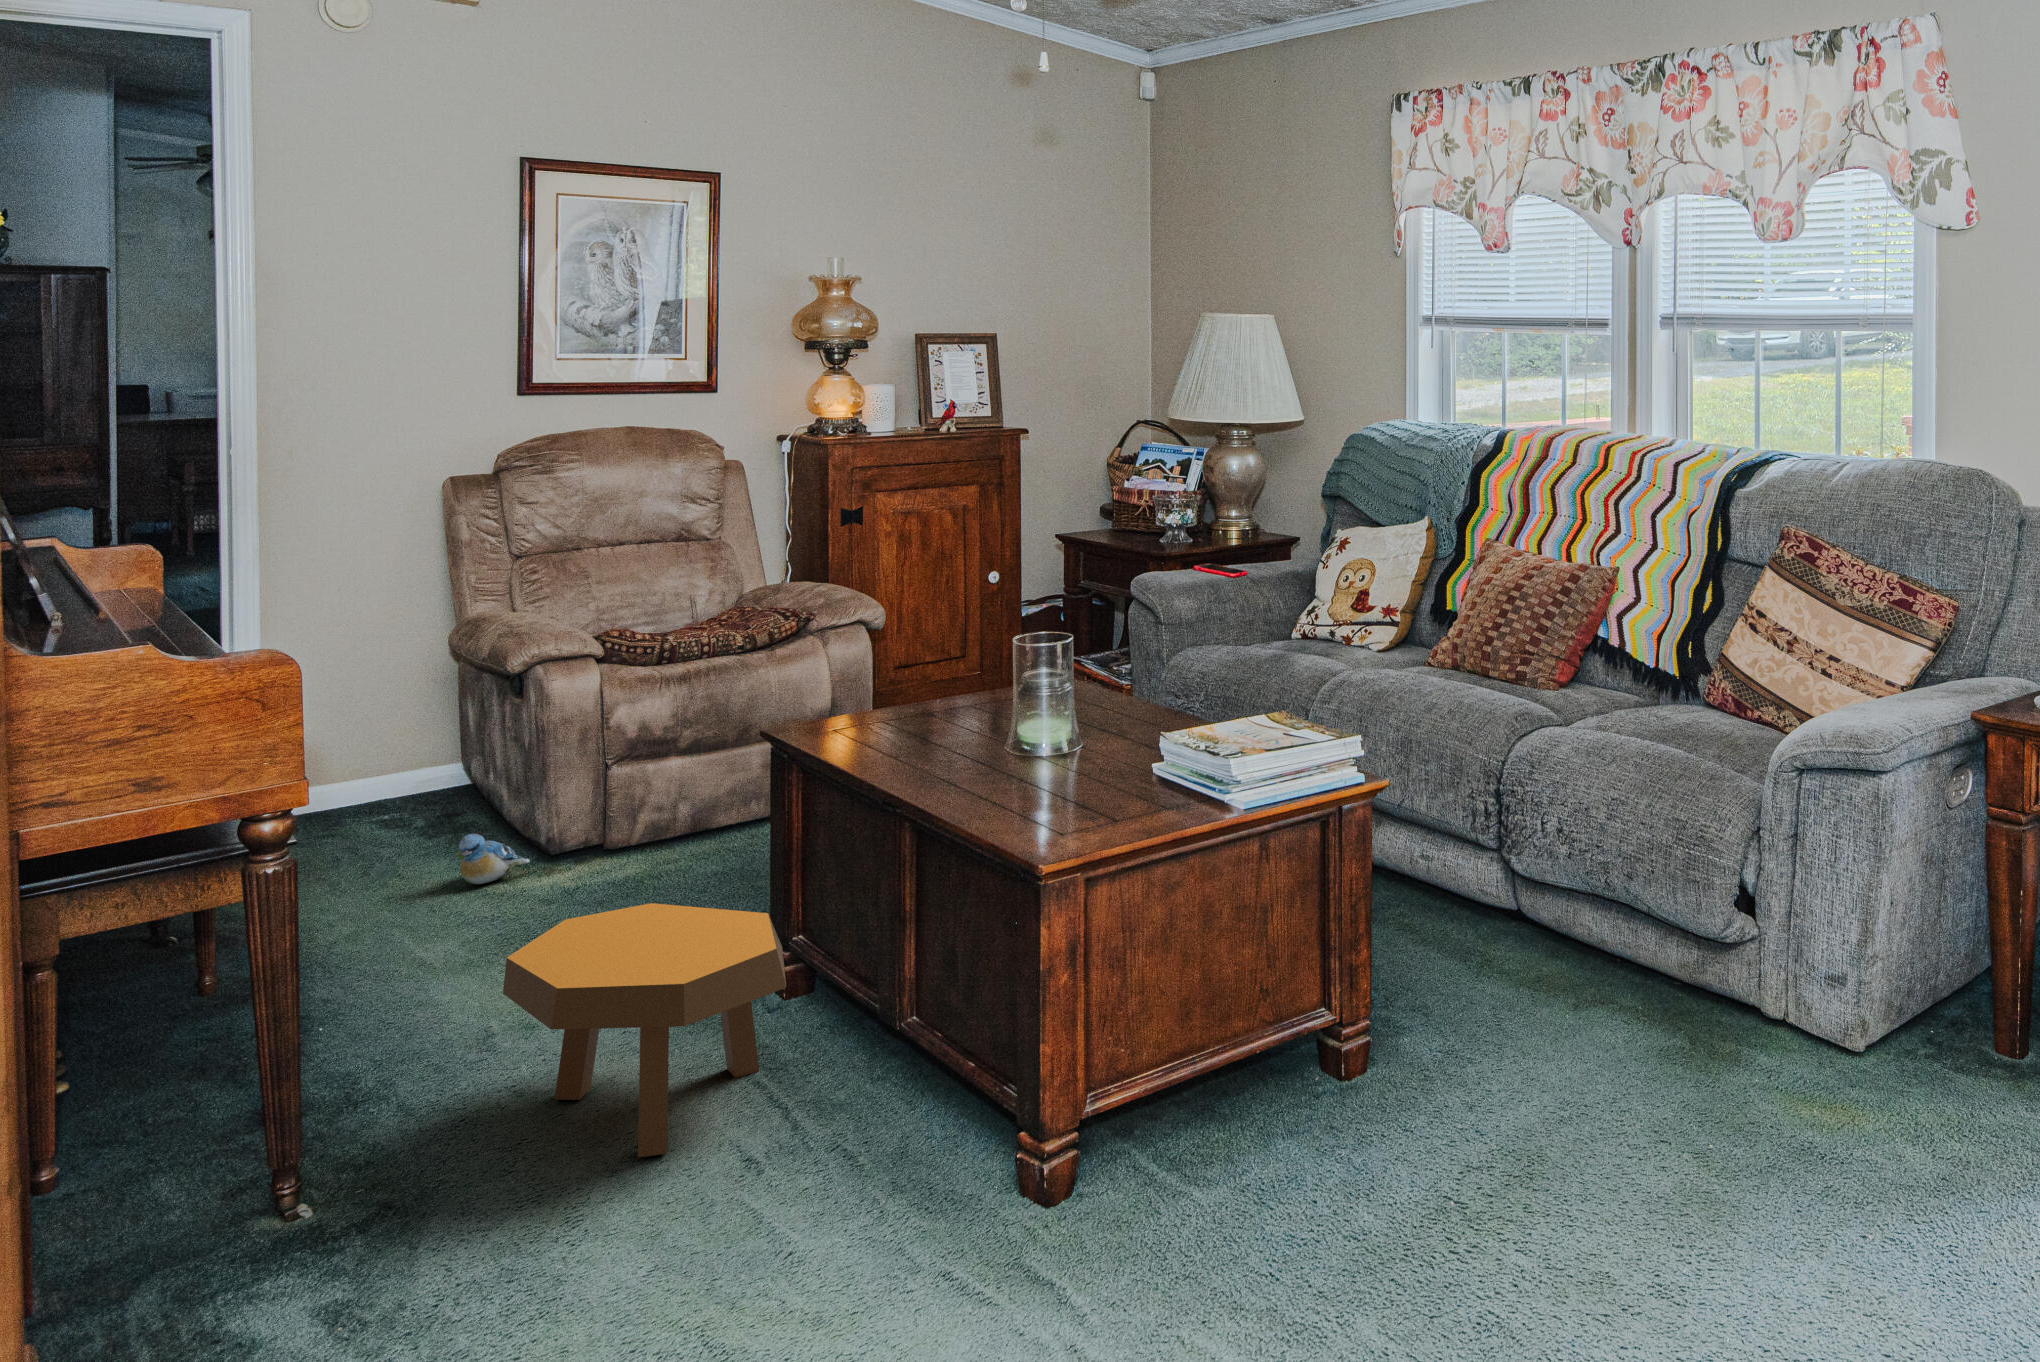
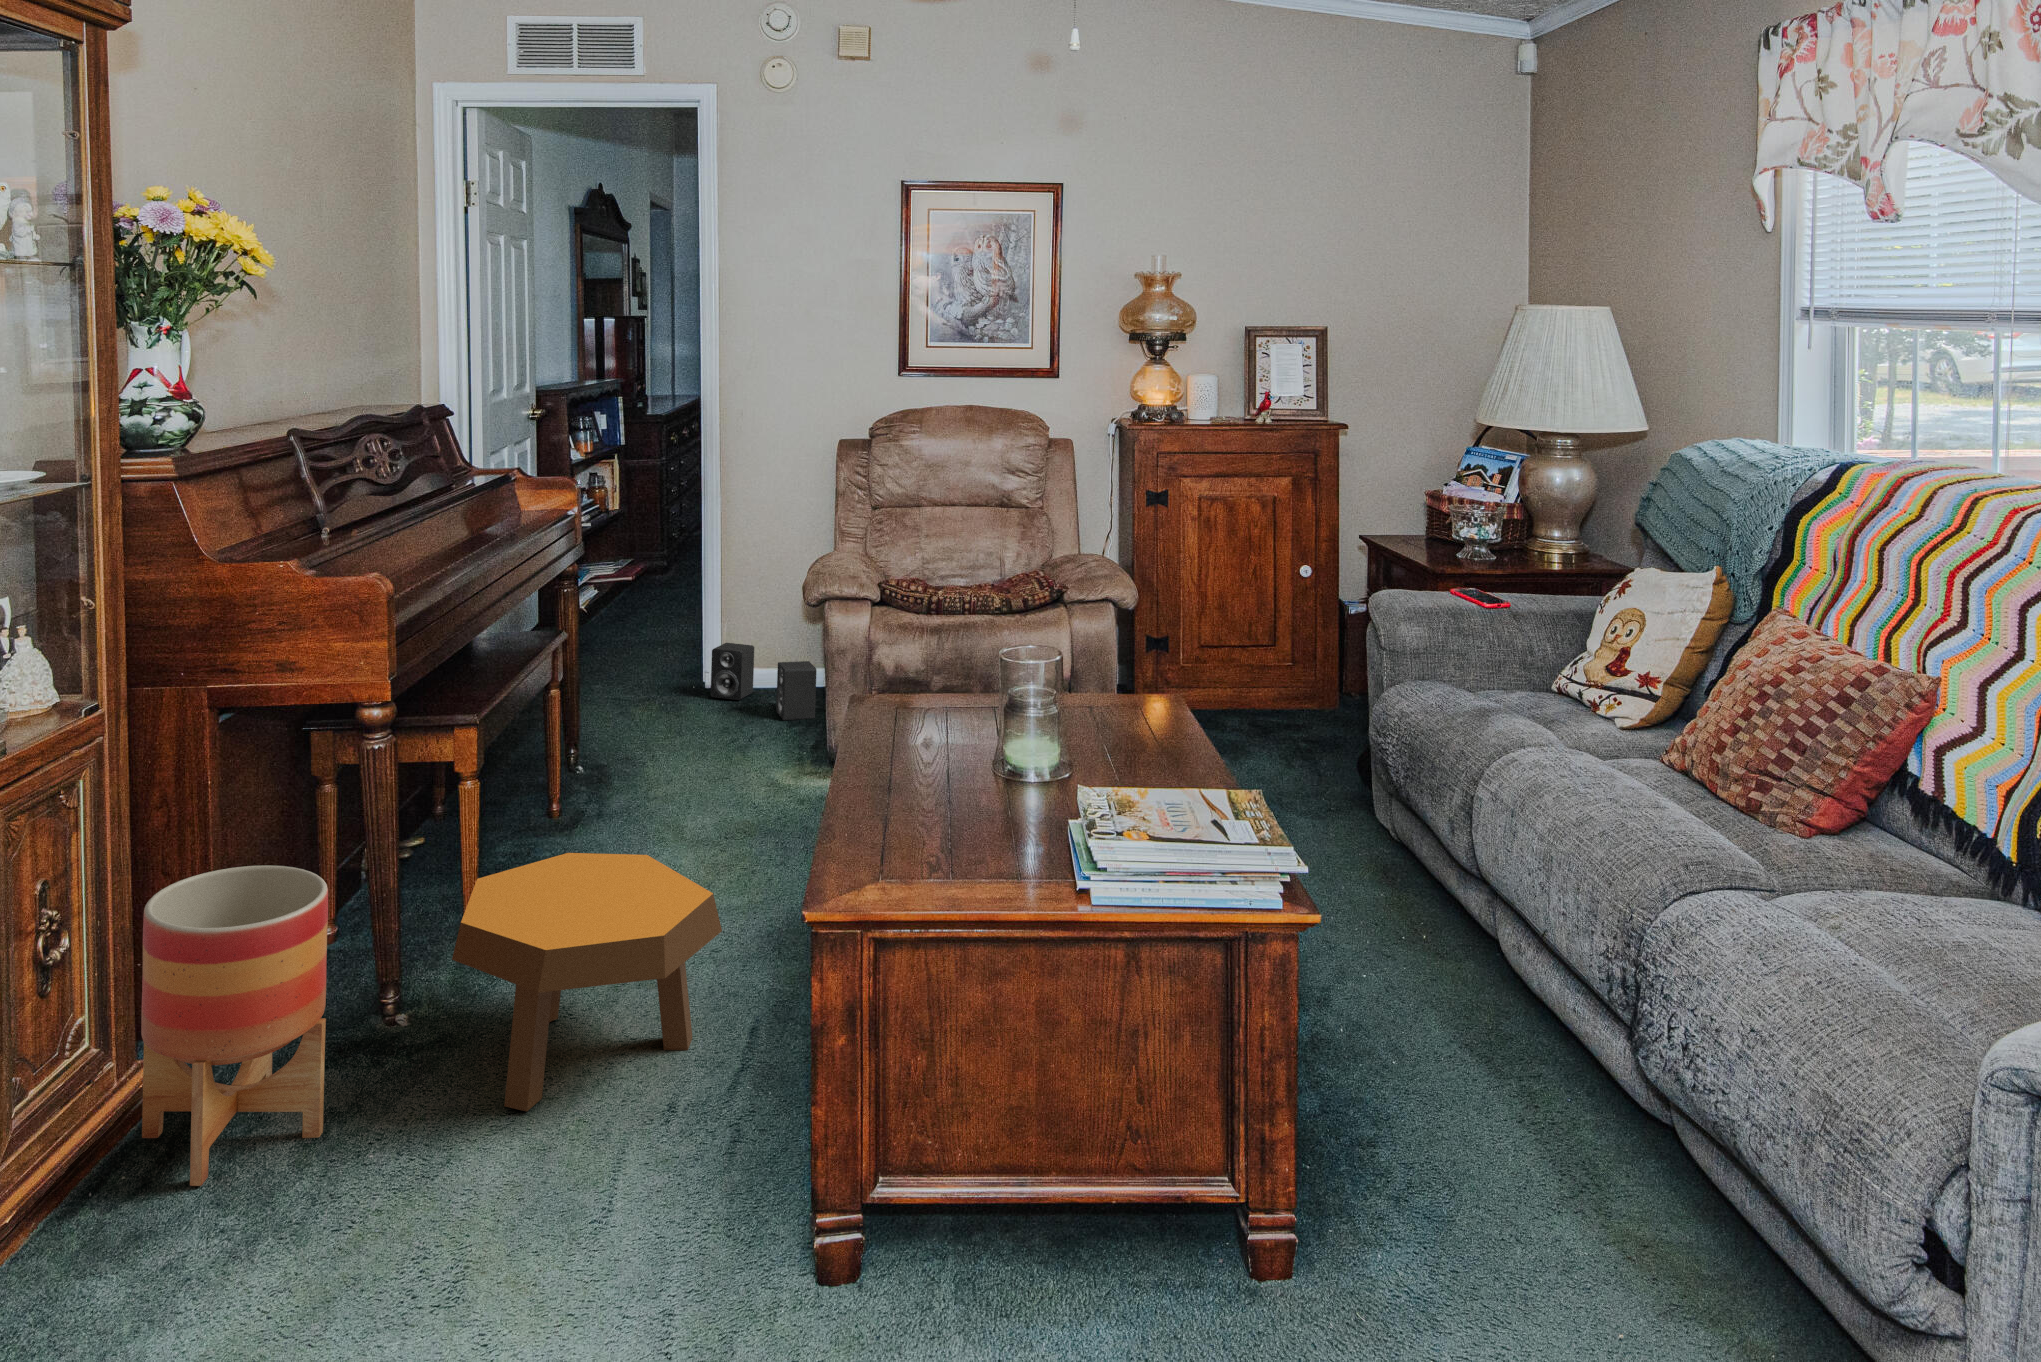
speaker: none [341,732,507,808] -> present [711,643,817,720]
plush toy: present [458,834,530,884] -> none [691,747,752,792]
planter: none [242,968,464,1316] -> present [141,865,328,1186]

